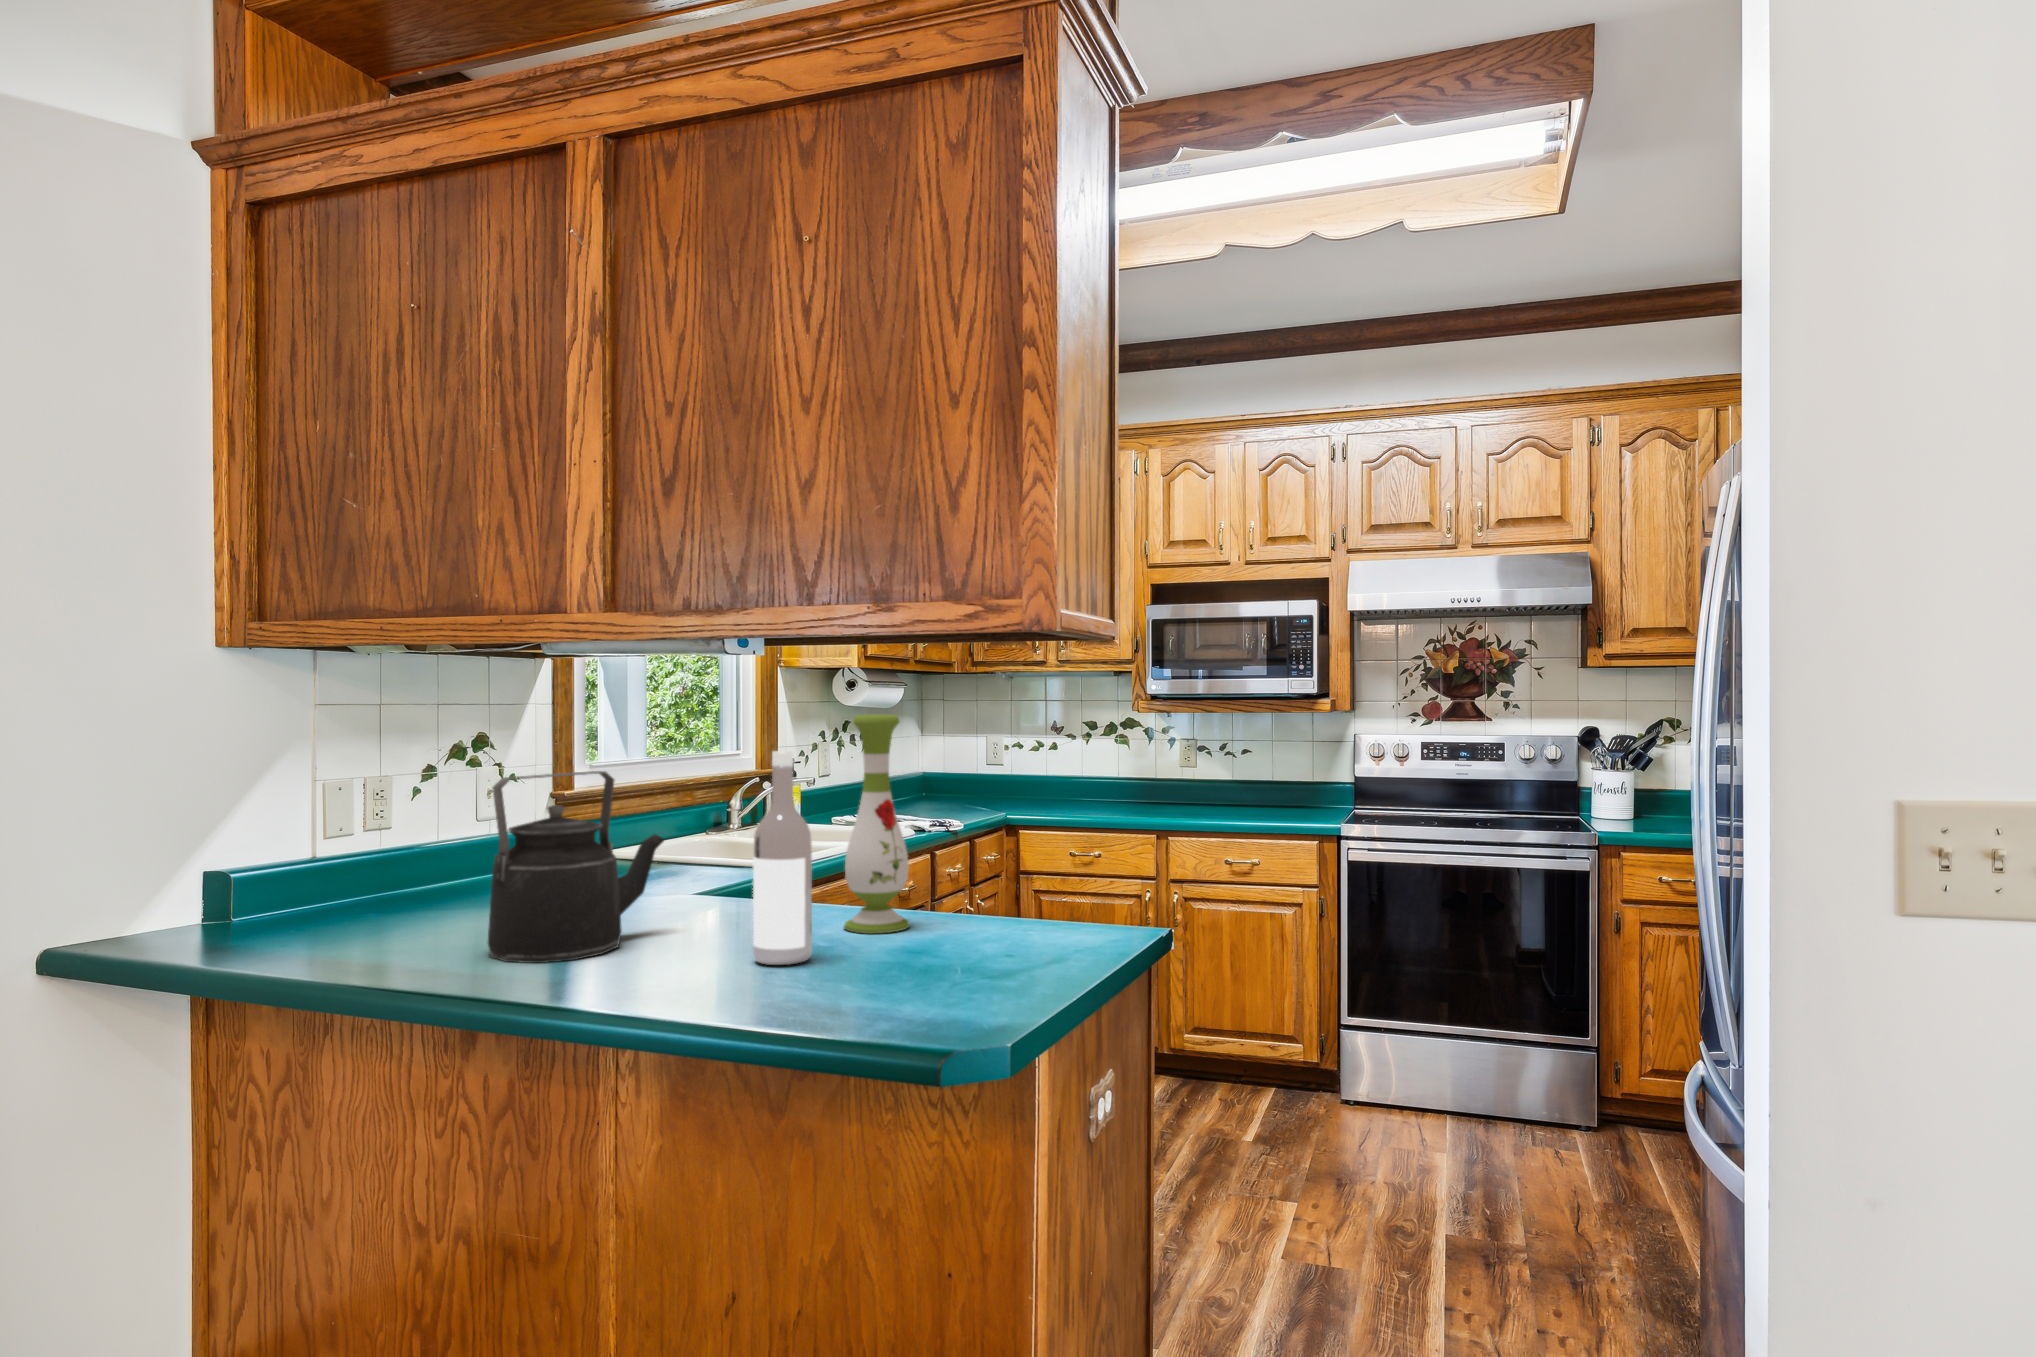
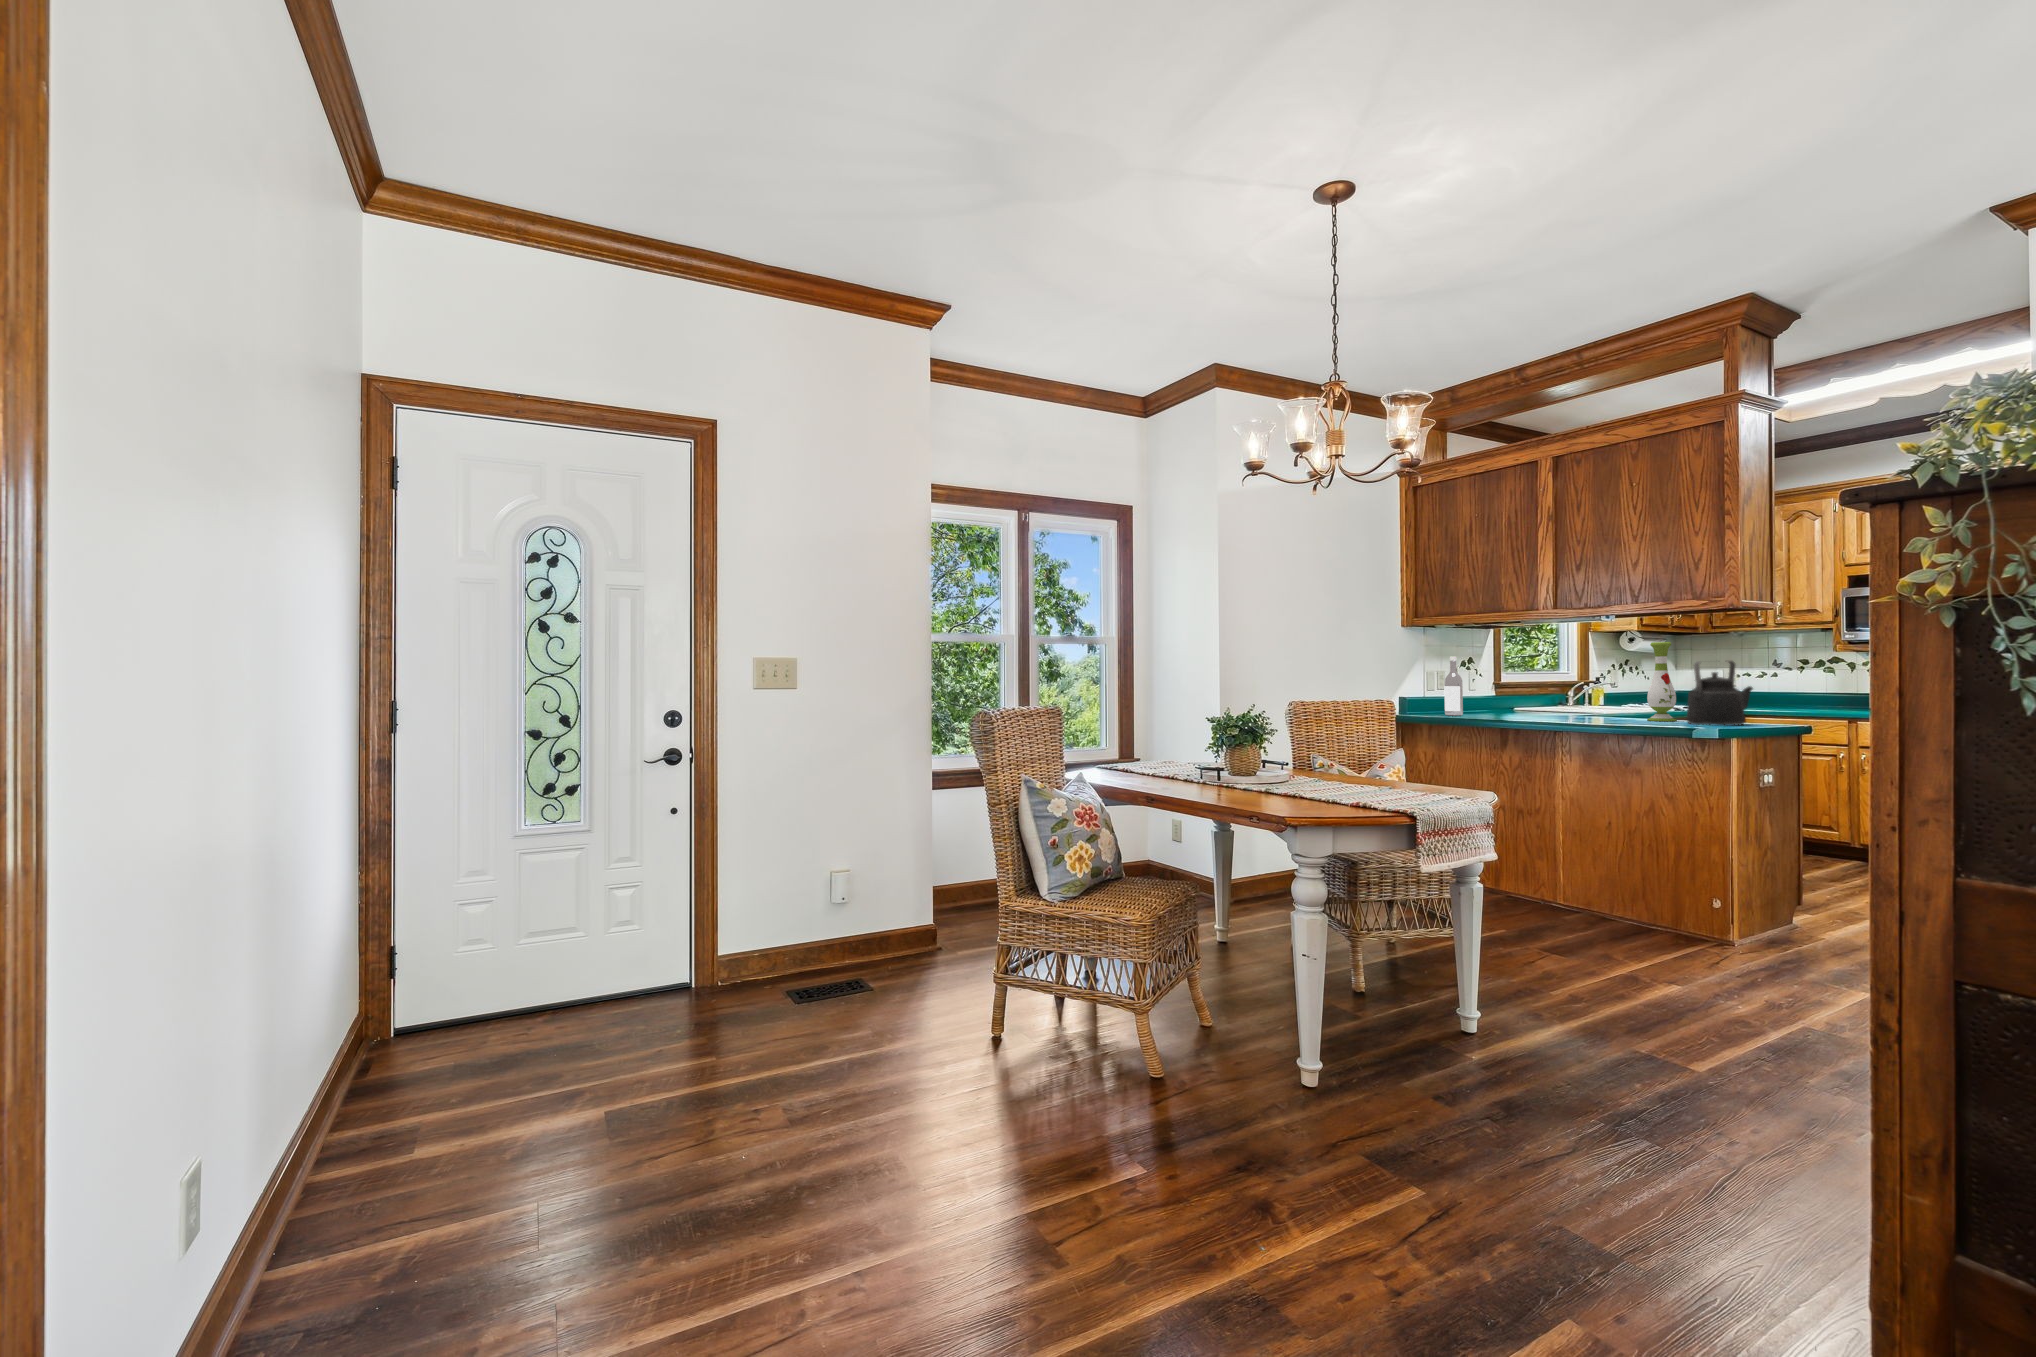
wine bottle: present [753,751,812,965] -> present [1445,656,1463,716]
kettle: present [488,771,664,963] -> present [1687,661,1753,726]

